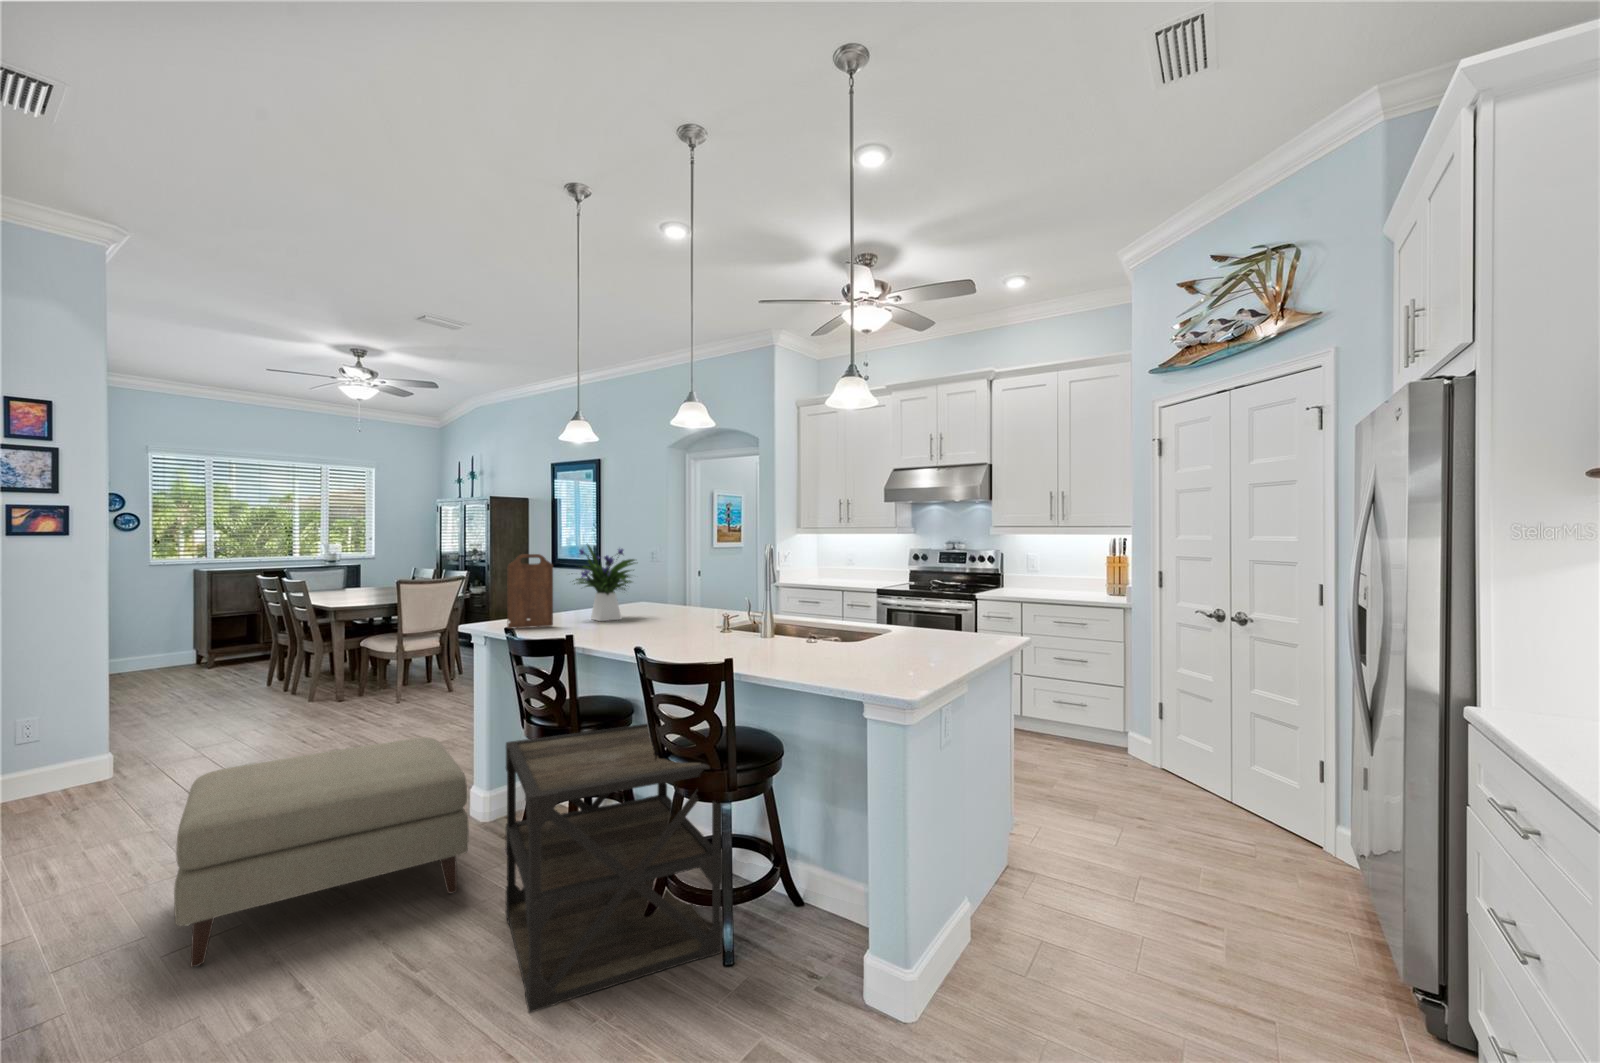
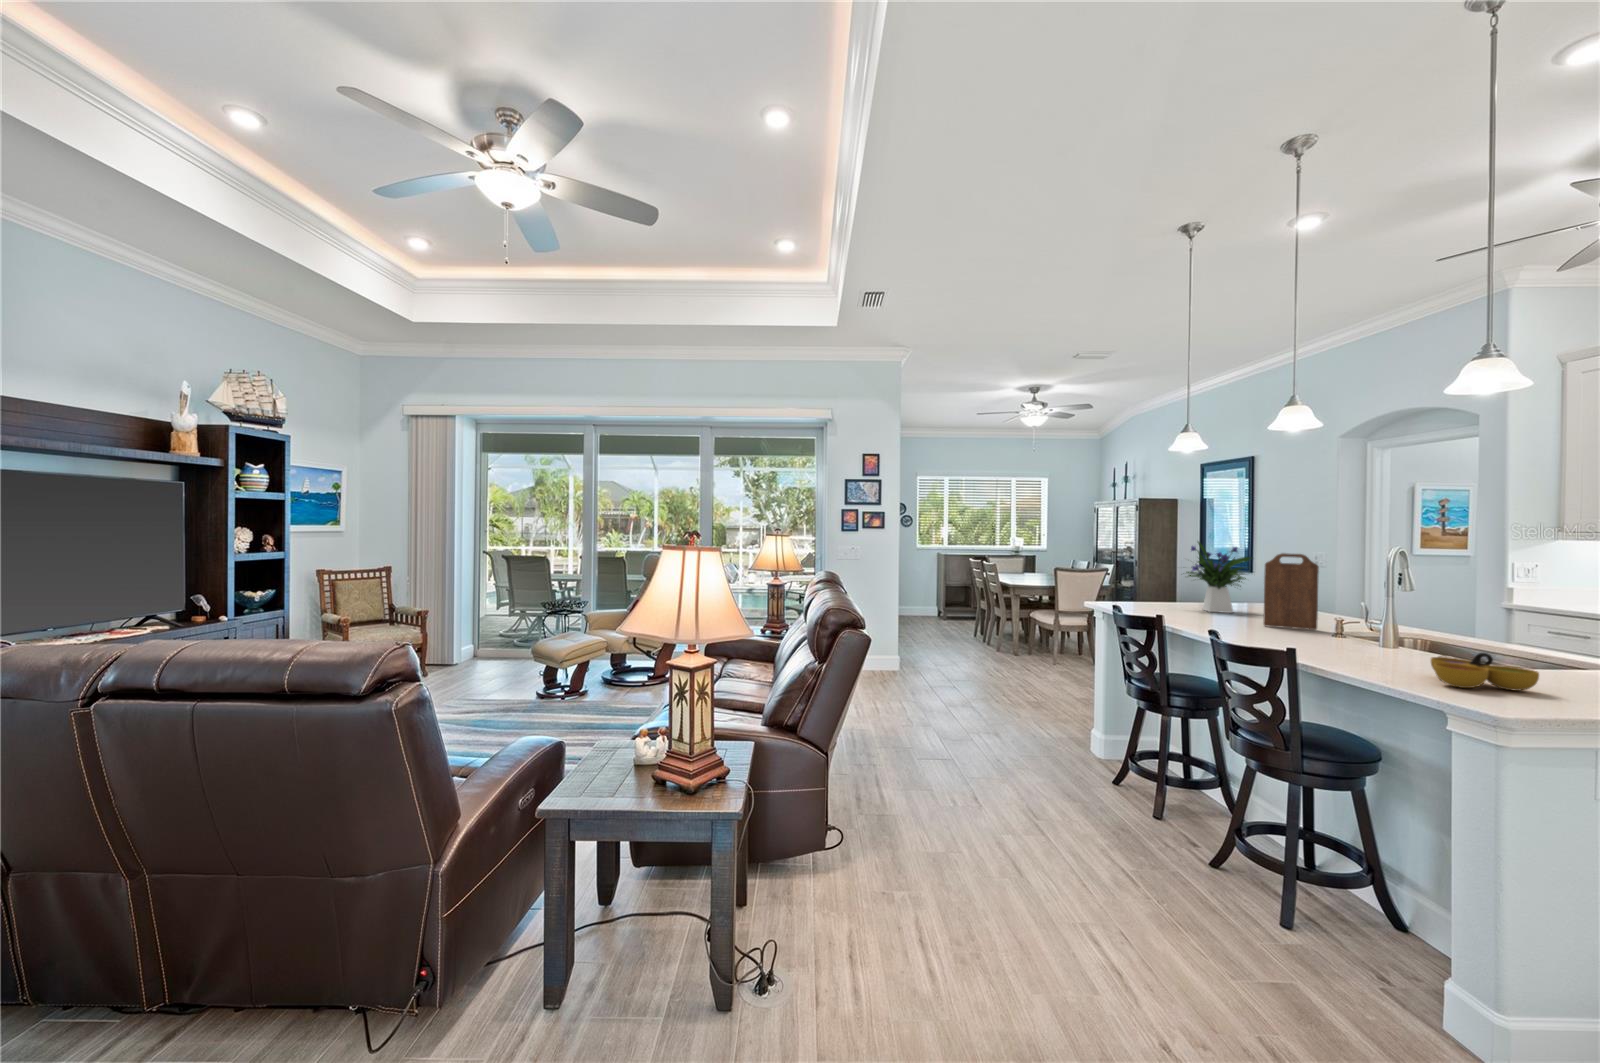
cutting board: present [507,554,553,629] -> present [1264,553,1319,630]
decorative bowl: none [826,639,896,675] -> present [1431,653,1539,691]
side table: present [505,724,722,1012] -> none [1099,689,1287,919]
ottoman: present [174,738,469,967] -> none [913,671,1077,793]

